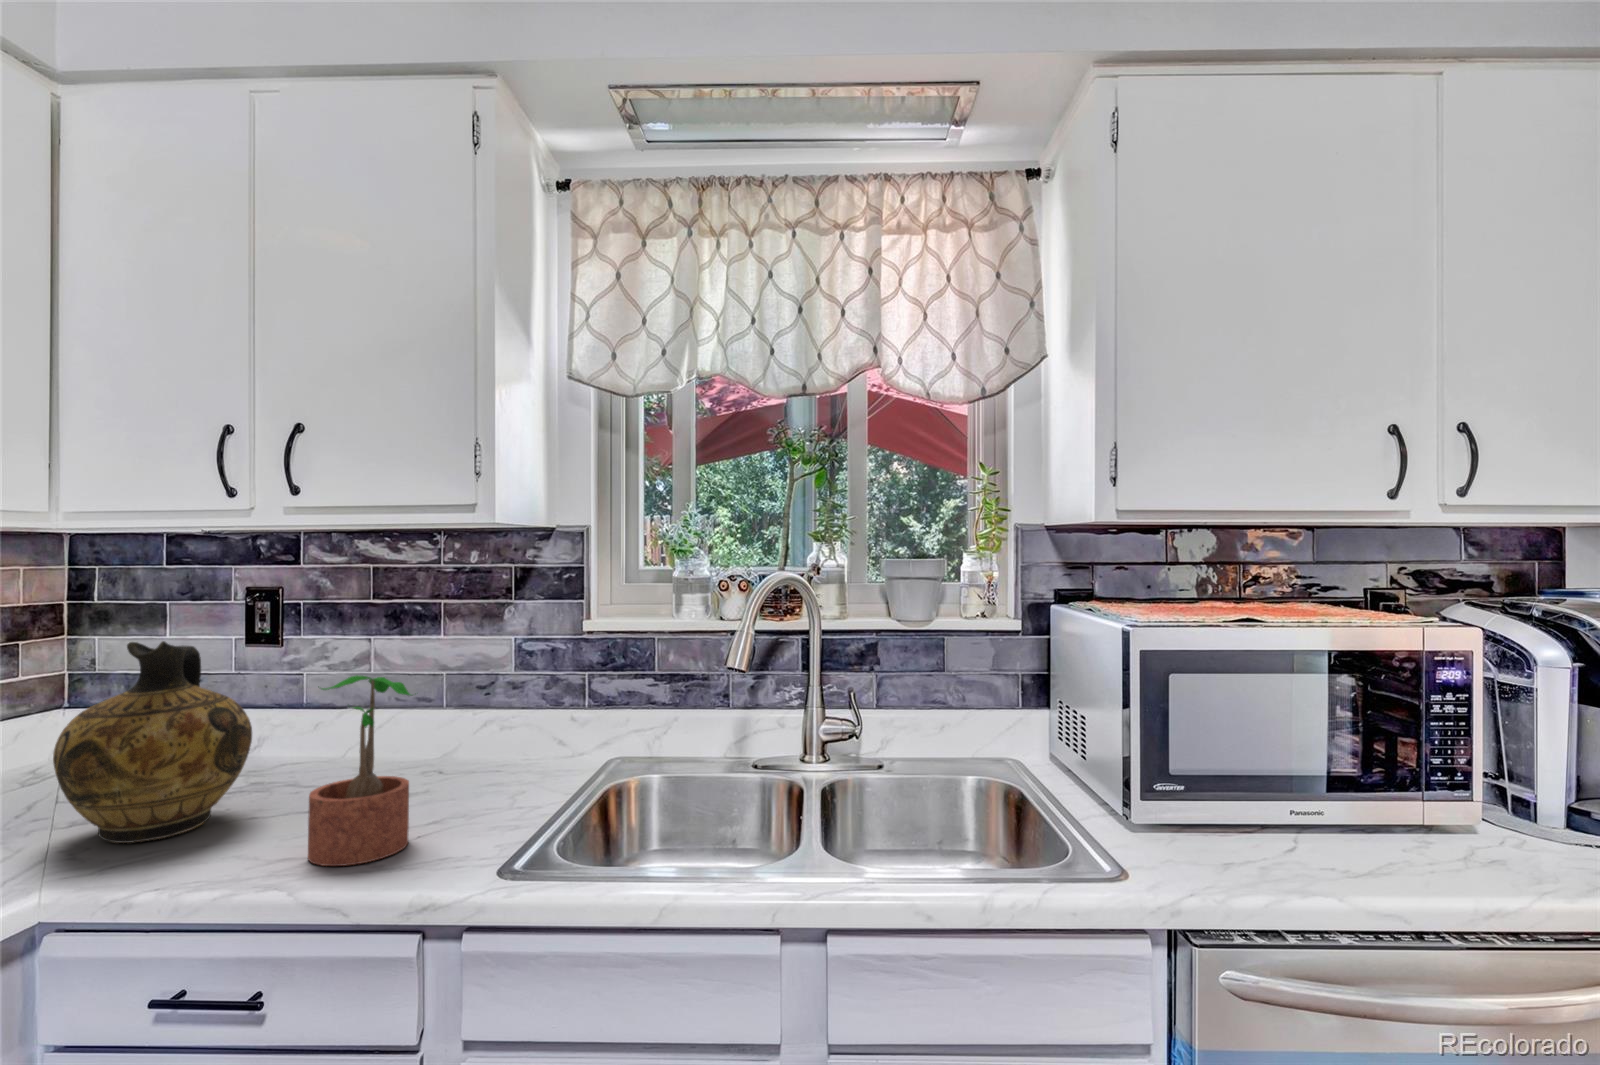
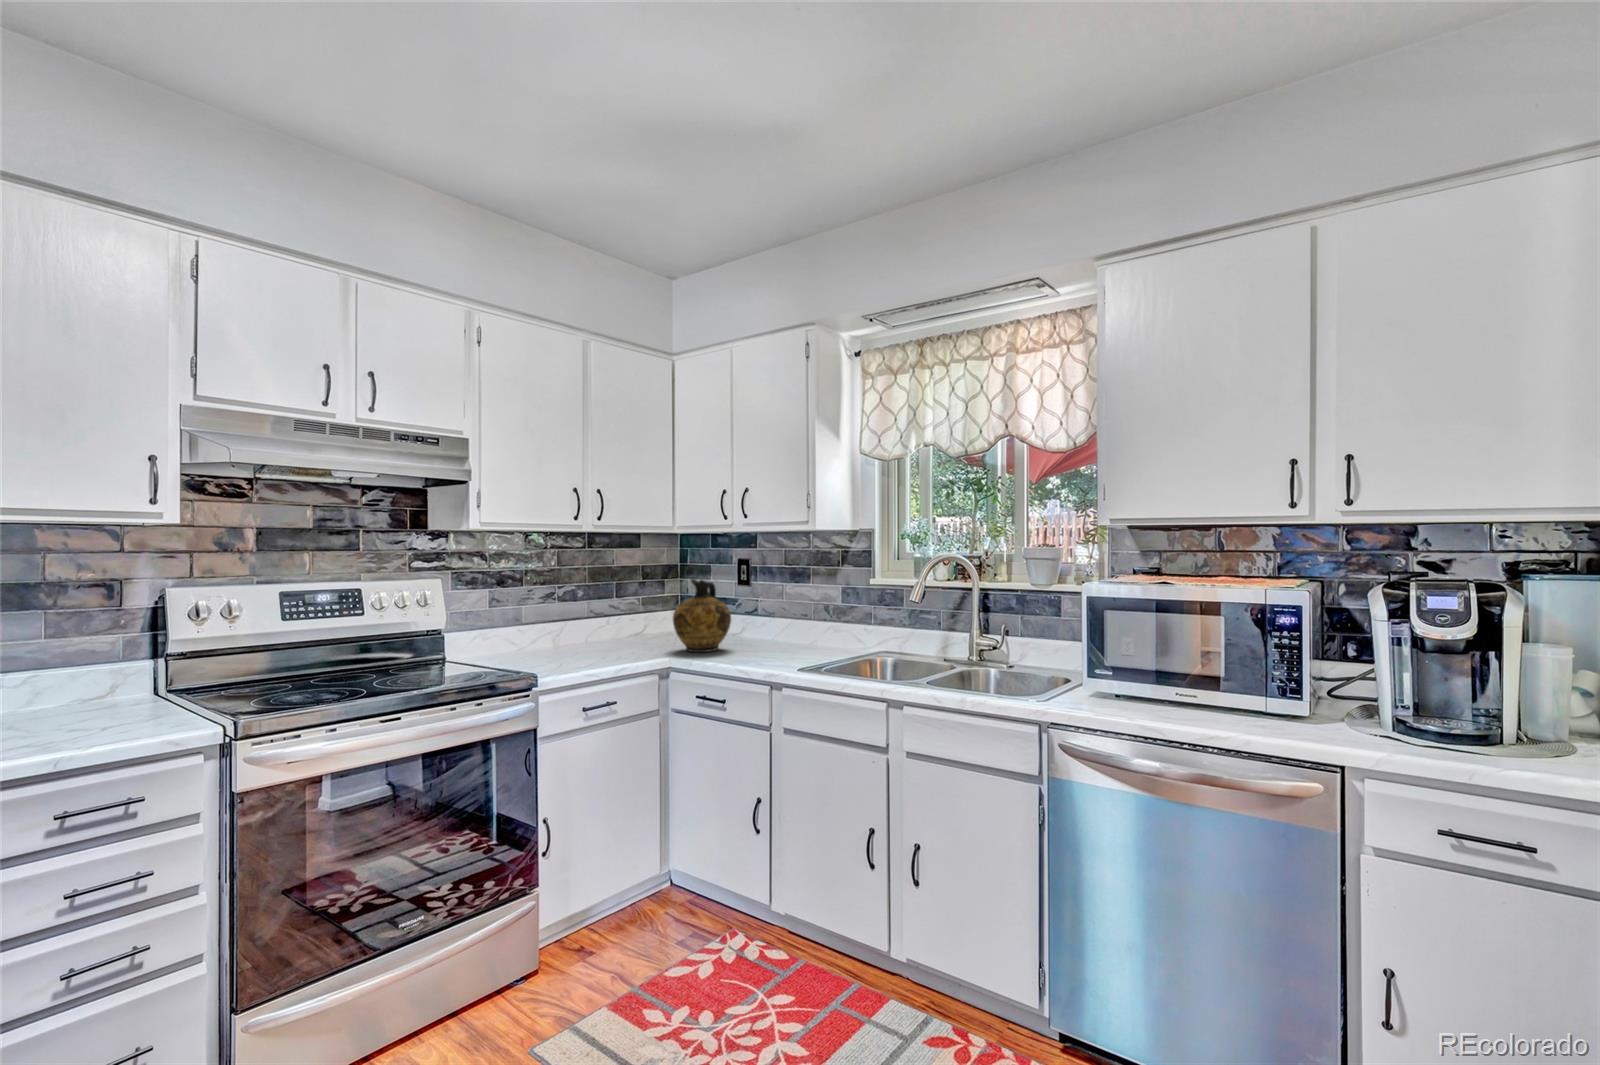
potted plant: present [308,676,411,866] -> none [742,594,777,664]

